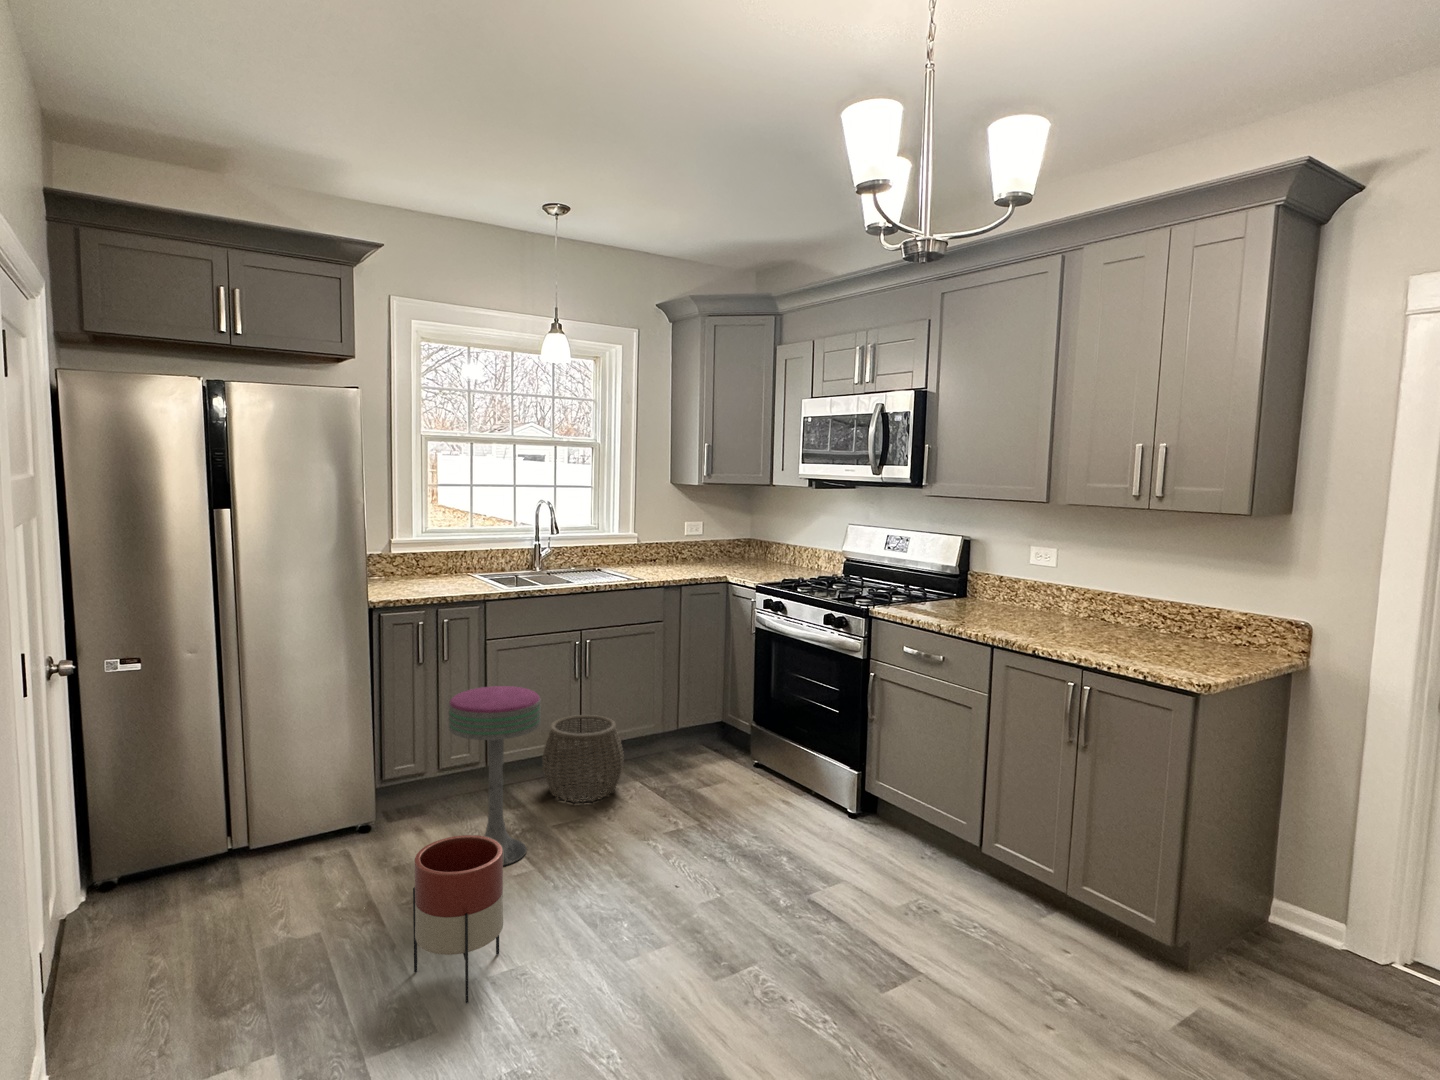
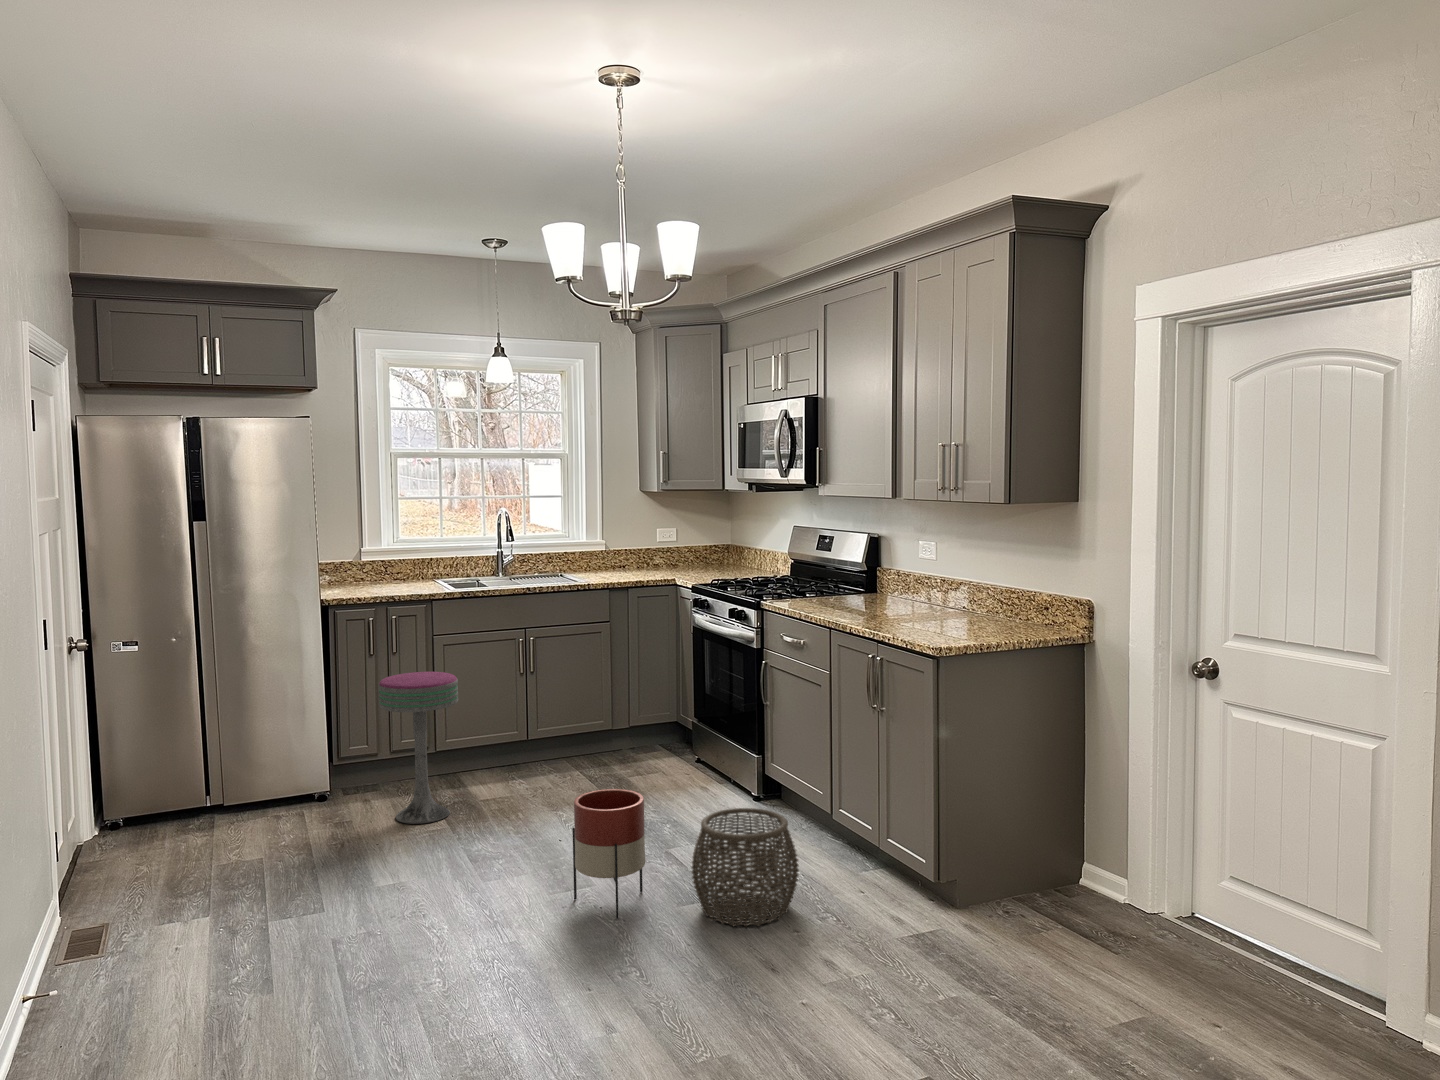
woven basket: present [542,715,624,802] -> present [691,808,799,927]
planter: present [413,835,503,1003] -> present [572,789,645,919]

